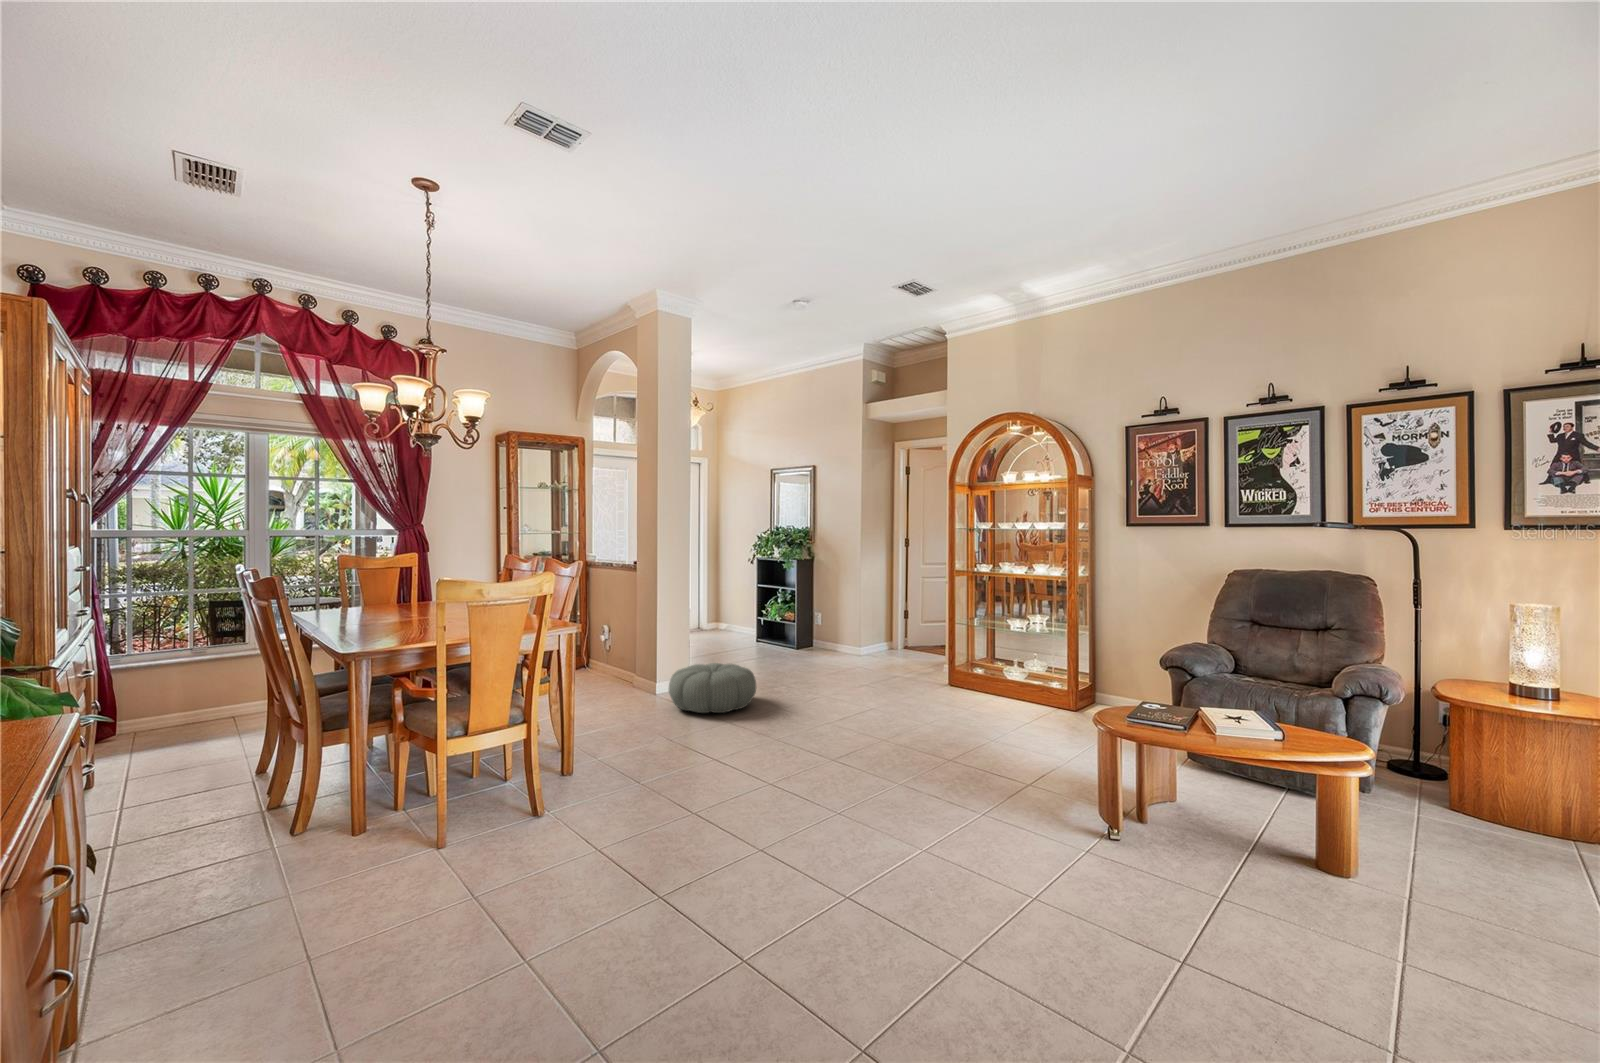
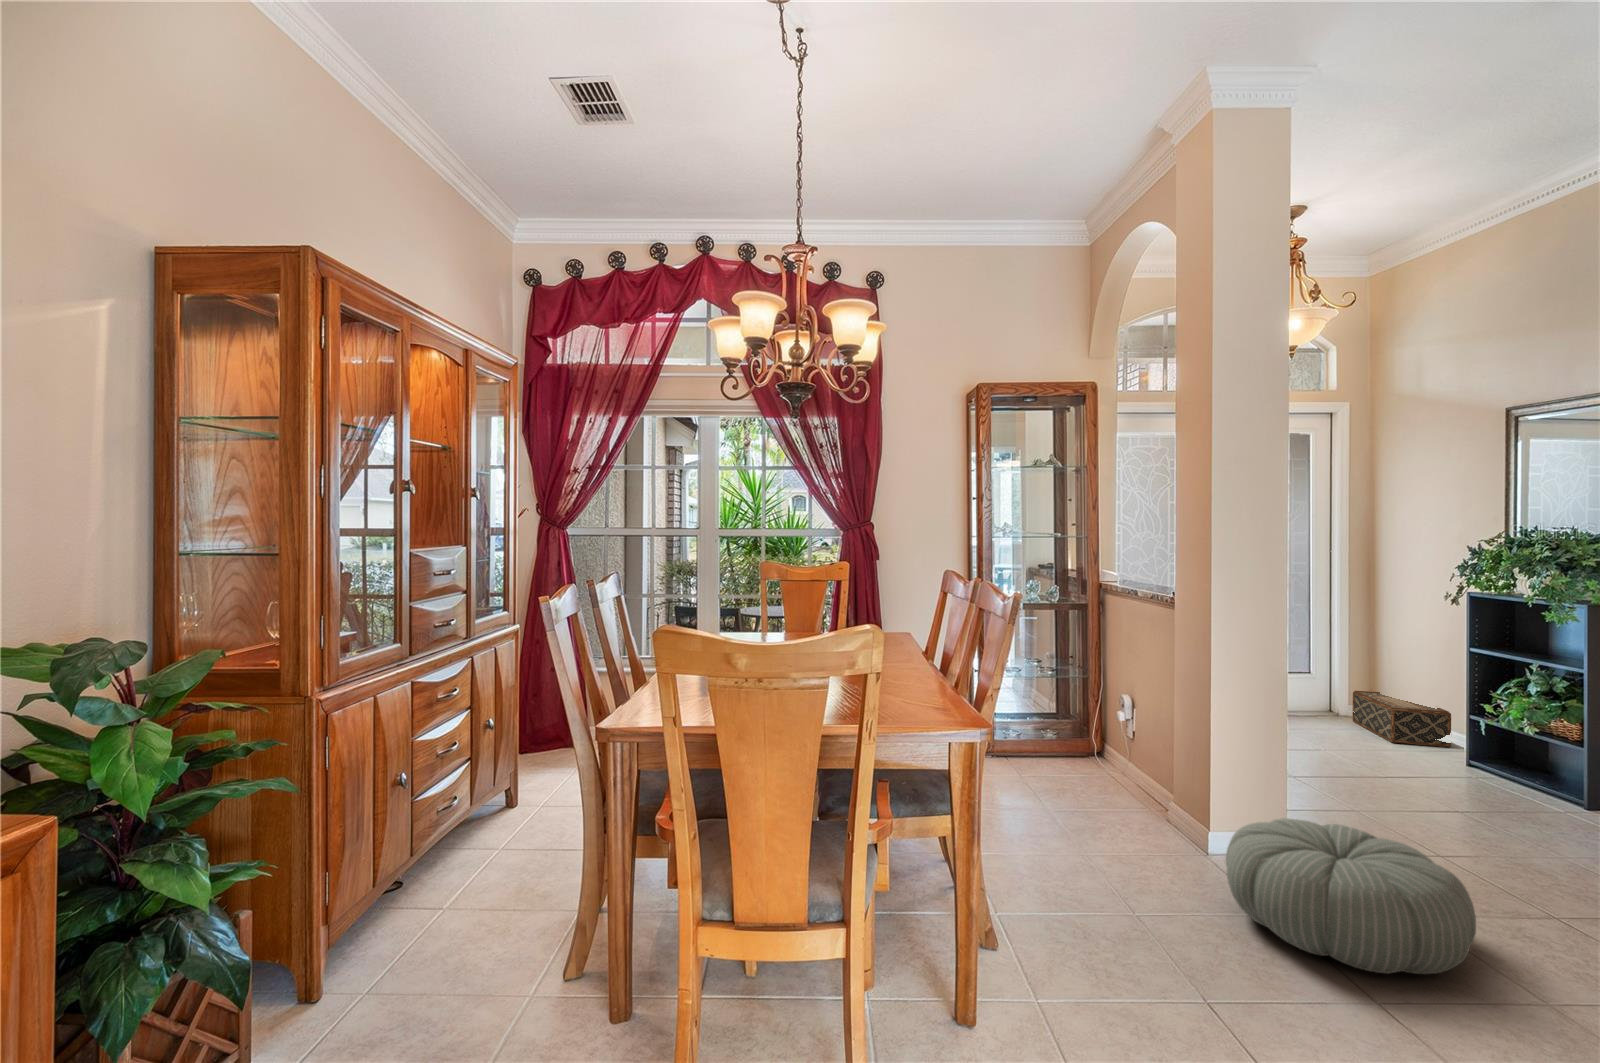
woven basket: none [710,615,751,639] -> present [1353,691,1451,747]

